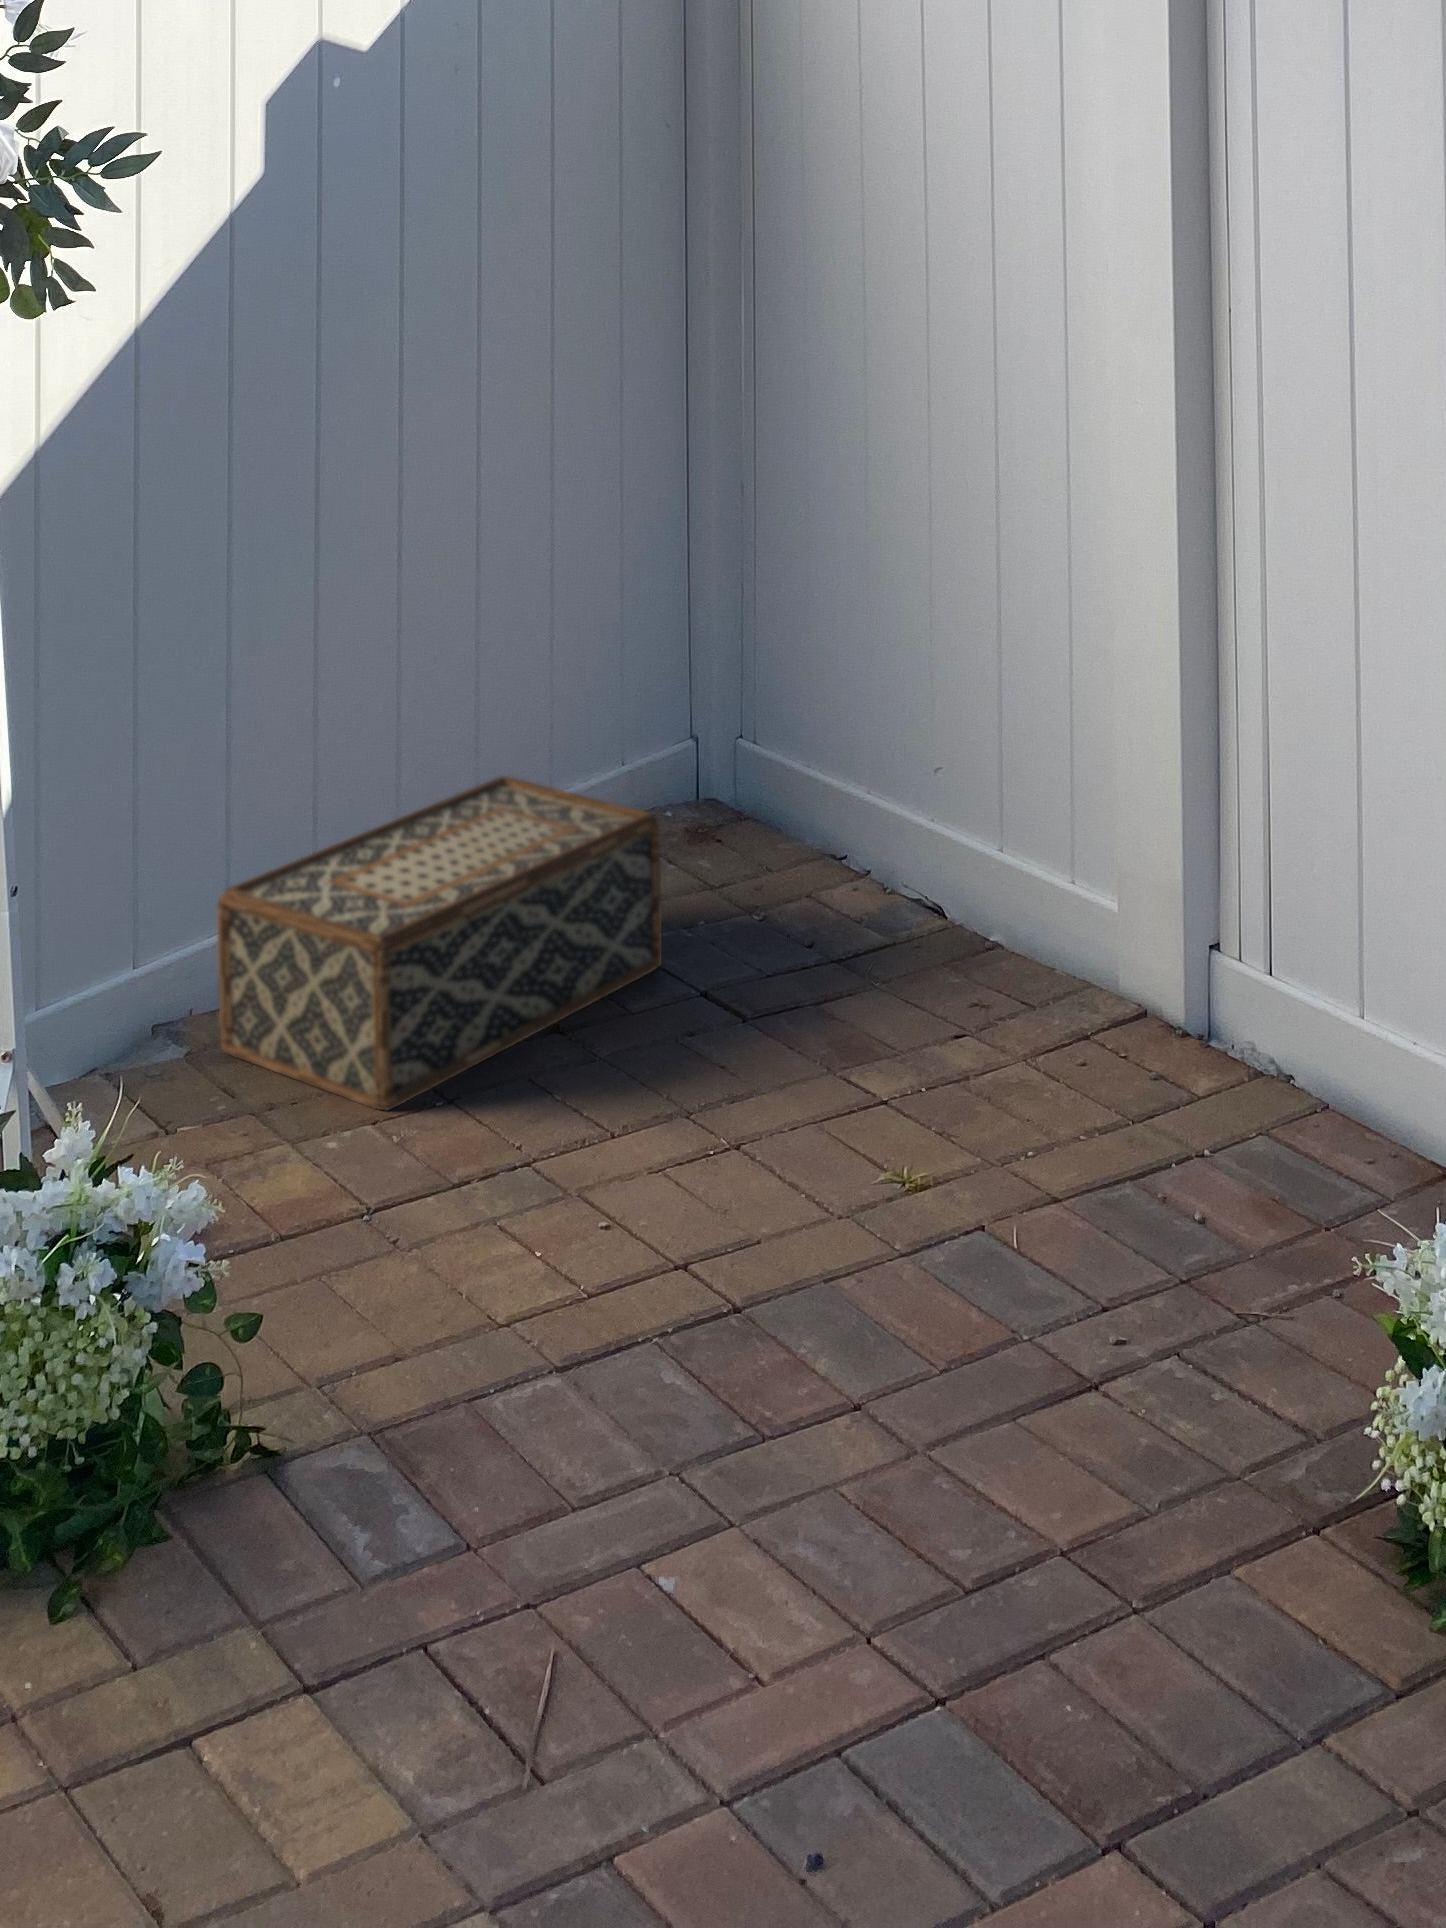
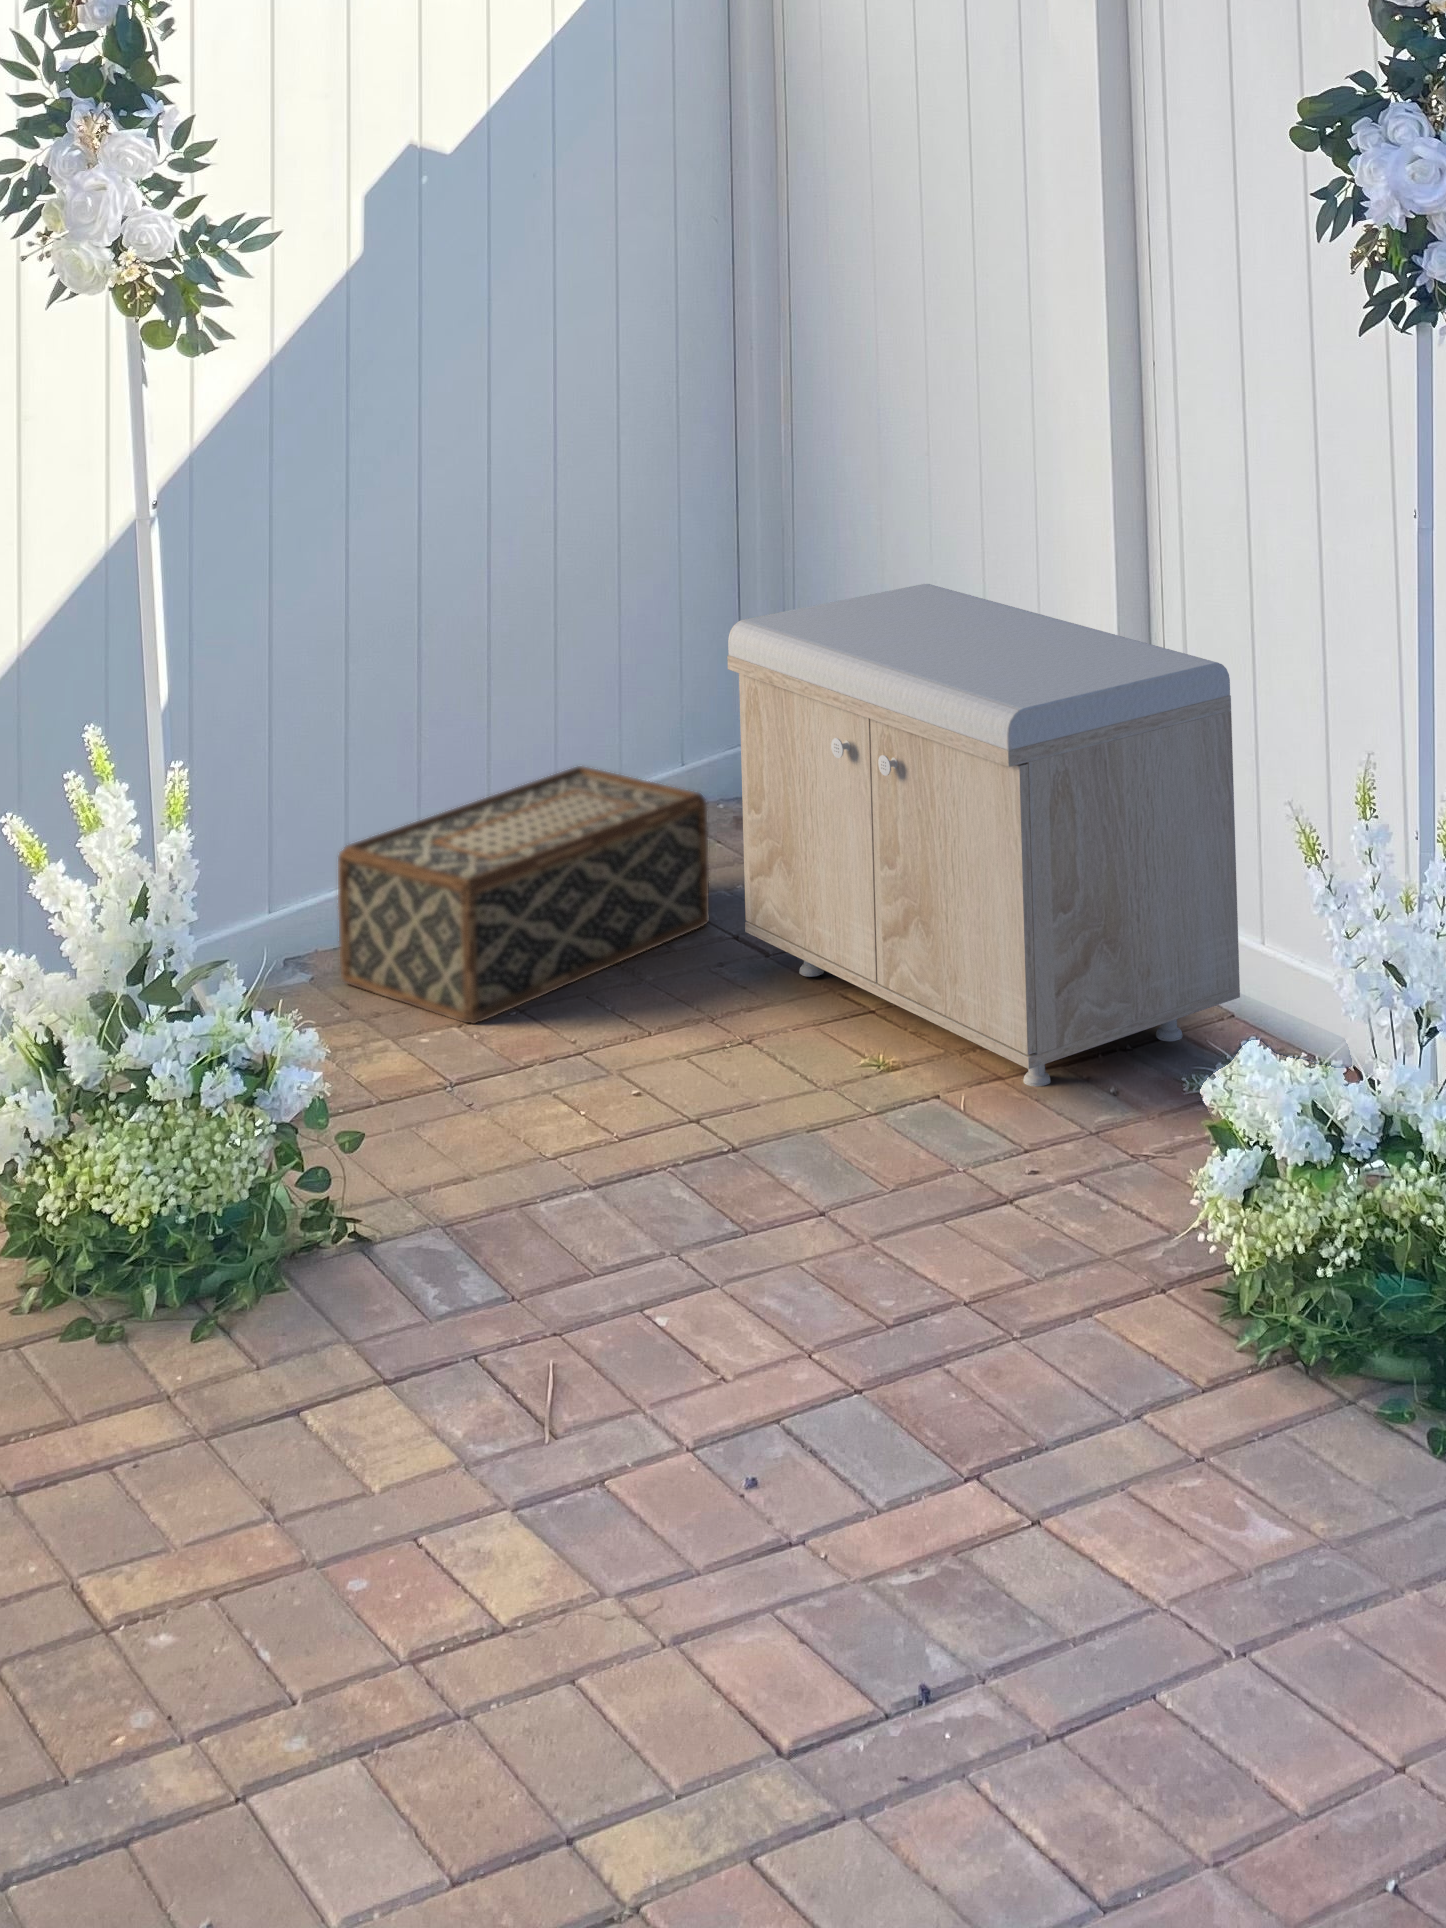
storage bench: none [694,565,1326,1199] -> present [727,584,1240,1087]

